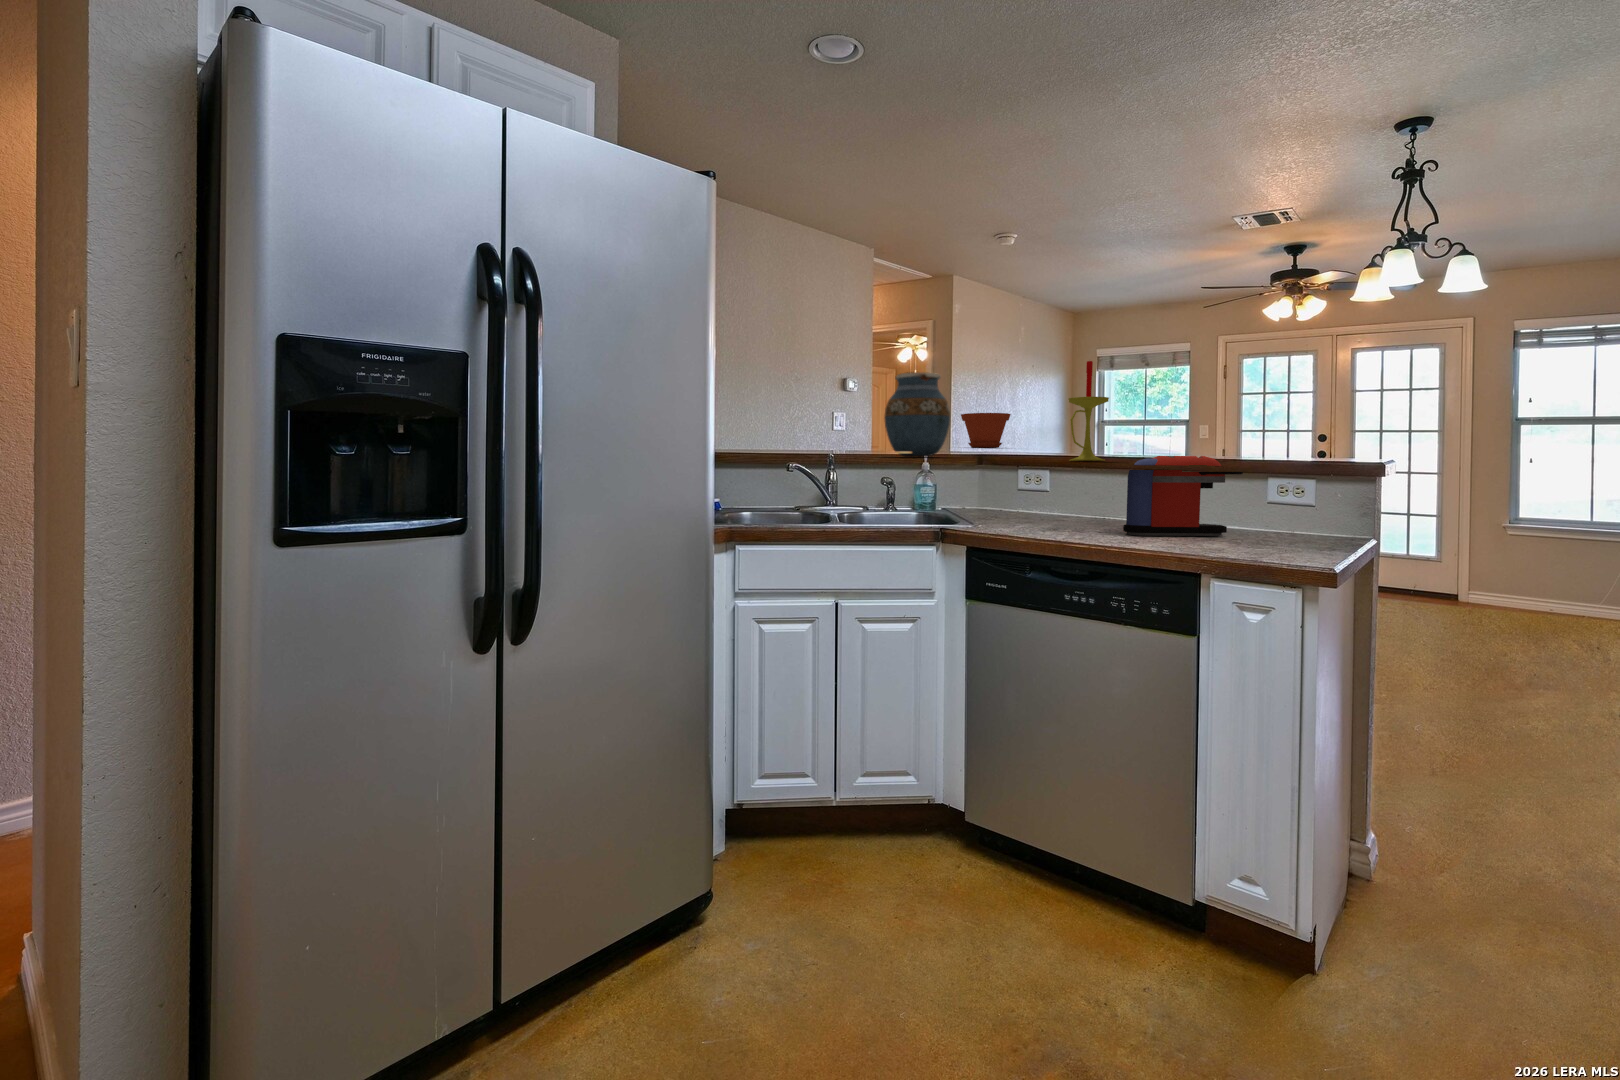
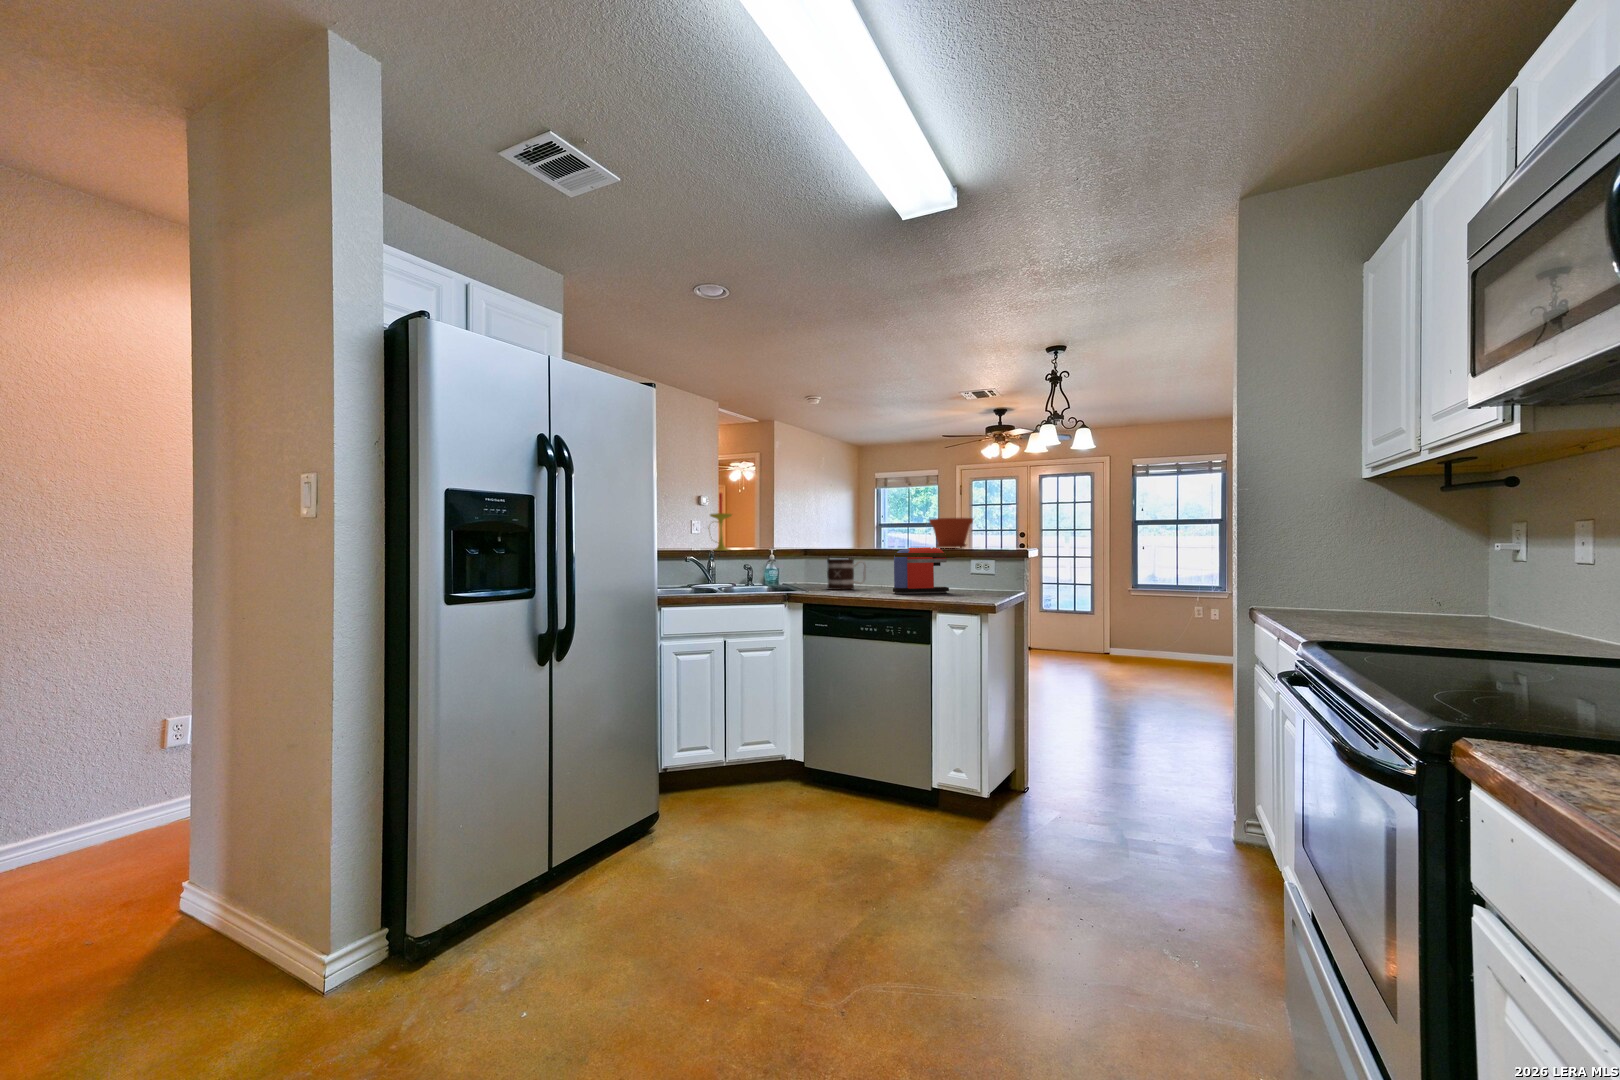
candle: present [1069,361,1109,461] -> present [708,493,732,551]
vase: present [884,372,950,457] -> none [742,495,785,550]
plant pot: present [961,413,1011,448] -> present [929,518,973,547]
mug: none [1010,473,1078,523] -> present [827,558,866,590]

